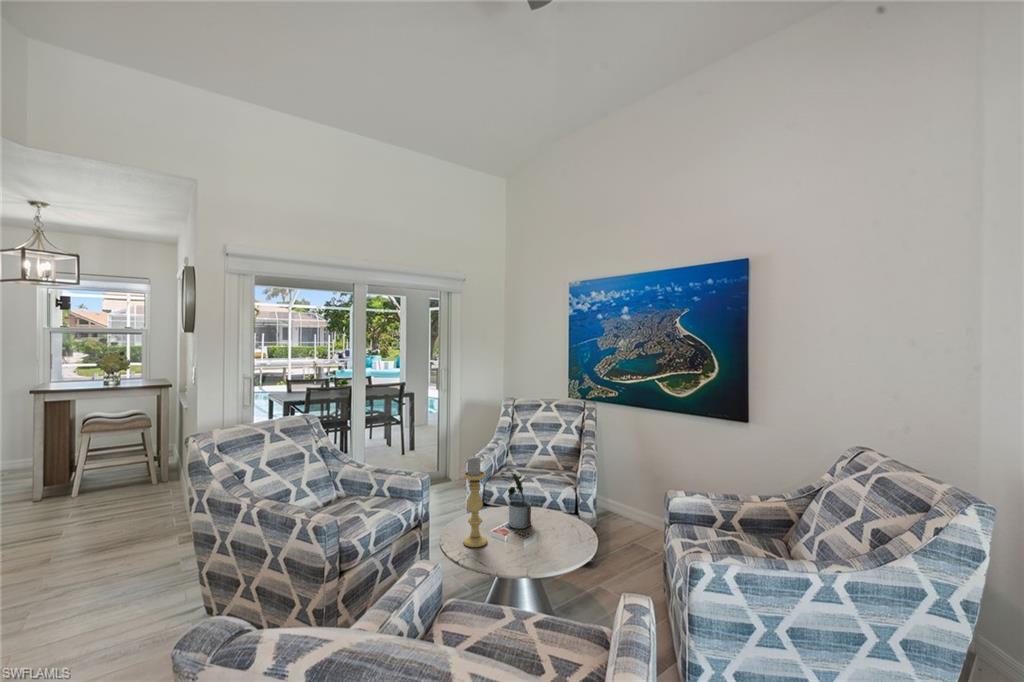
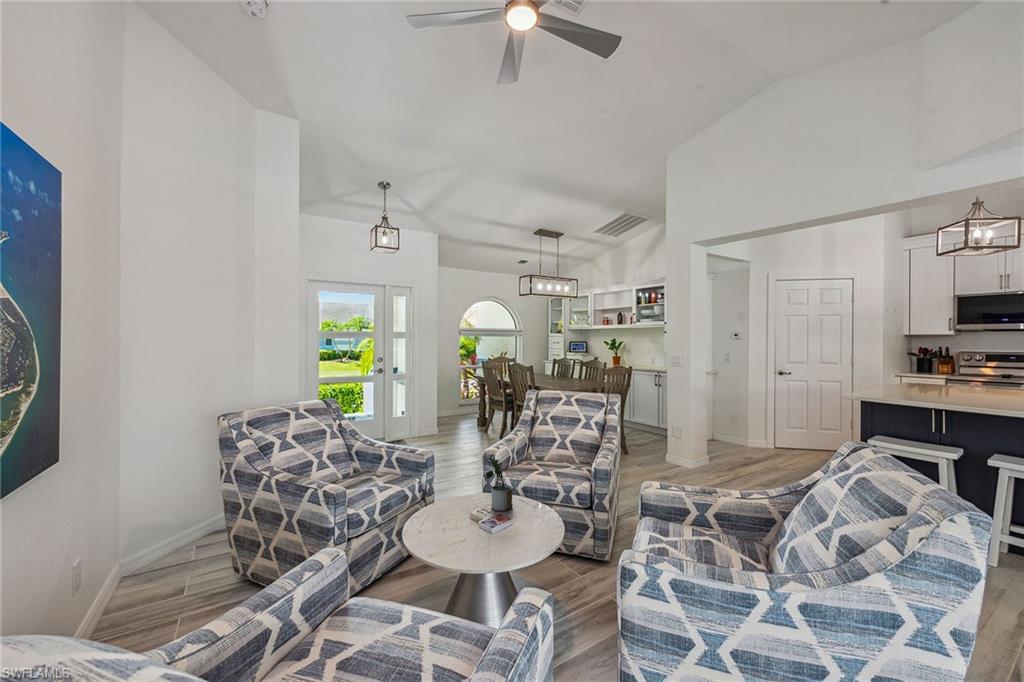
candle holder: present [463,455,487,547] -> none [442,439,463,523]

